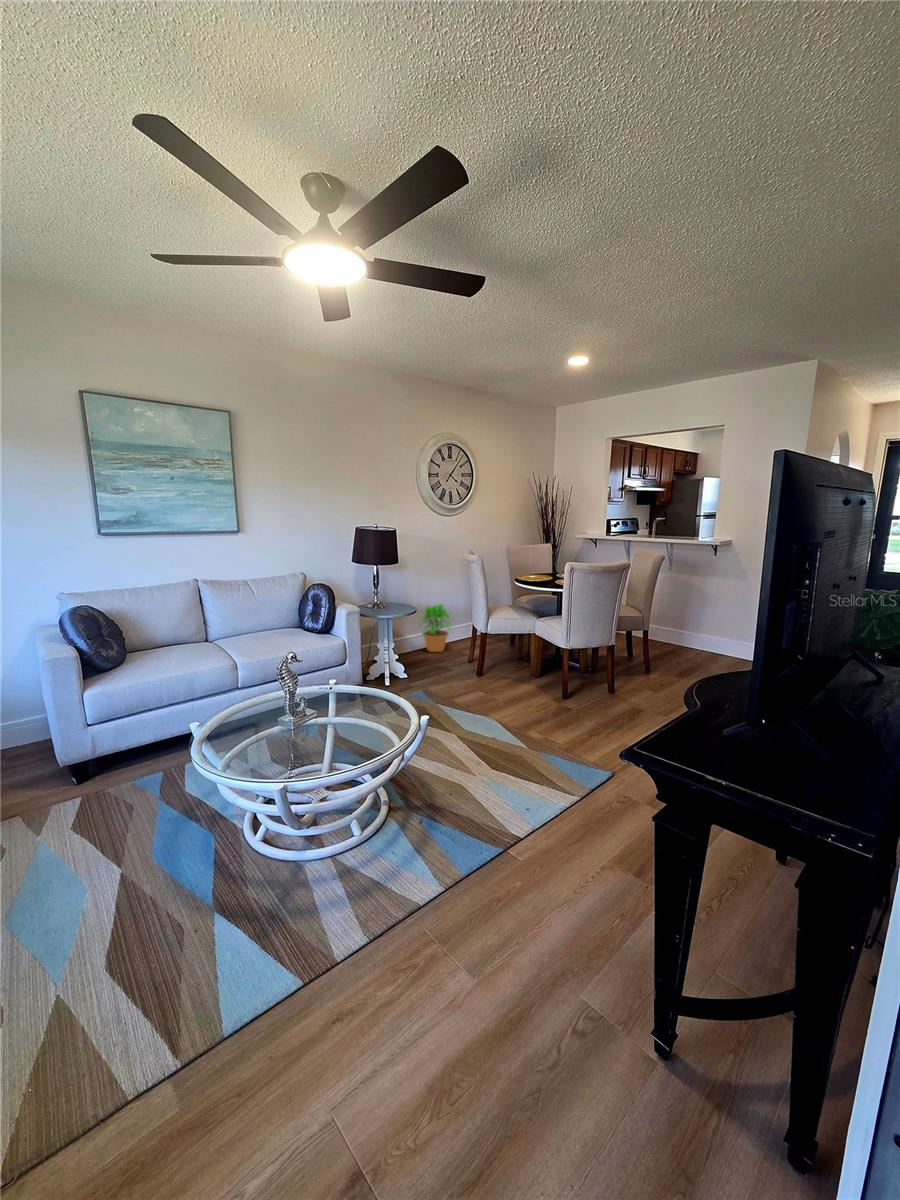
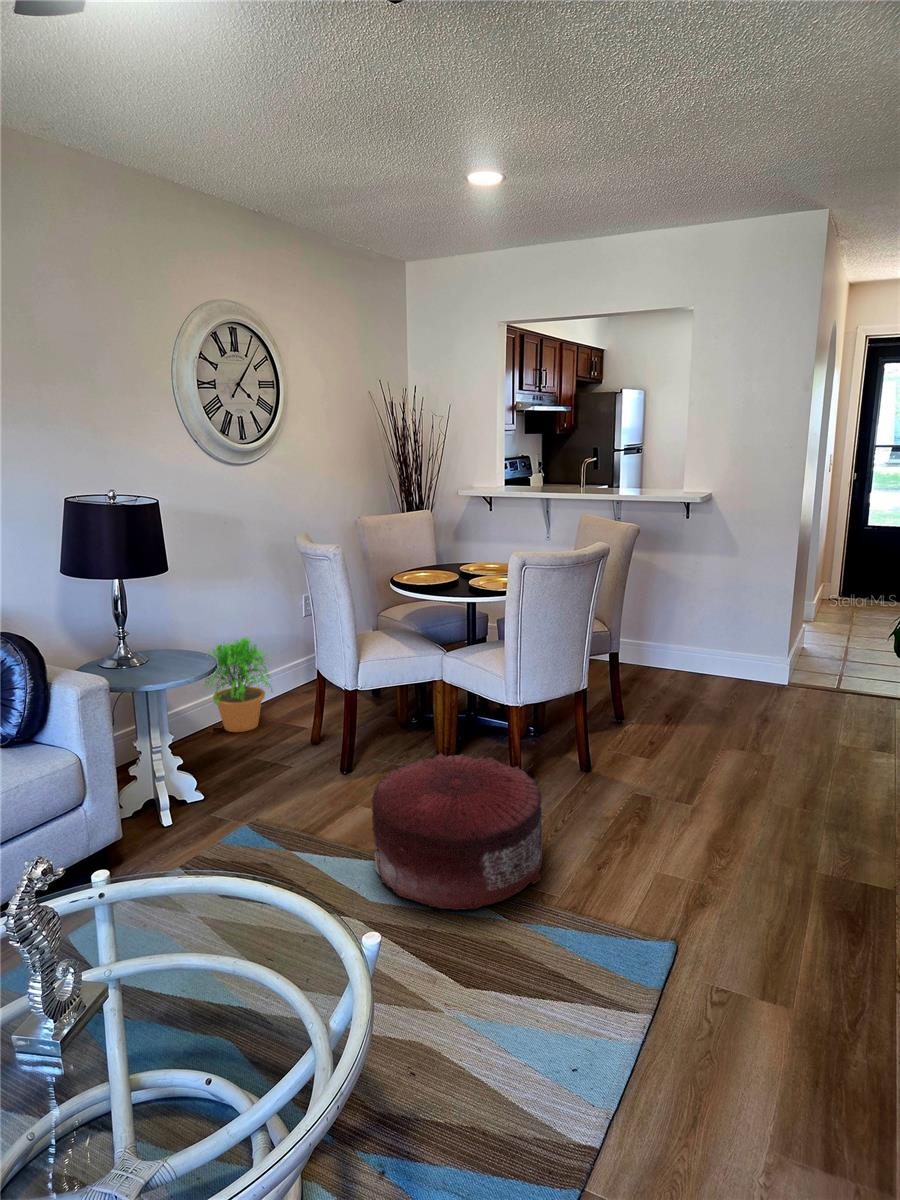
pouf: none [471,665,564,741] -> present [372,753,543,910]

